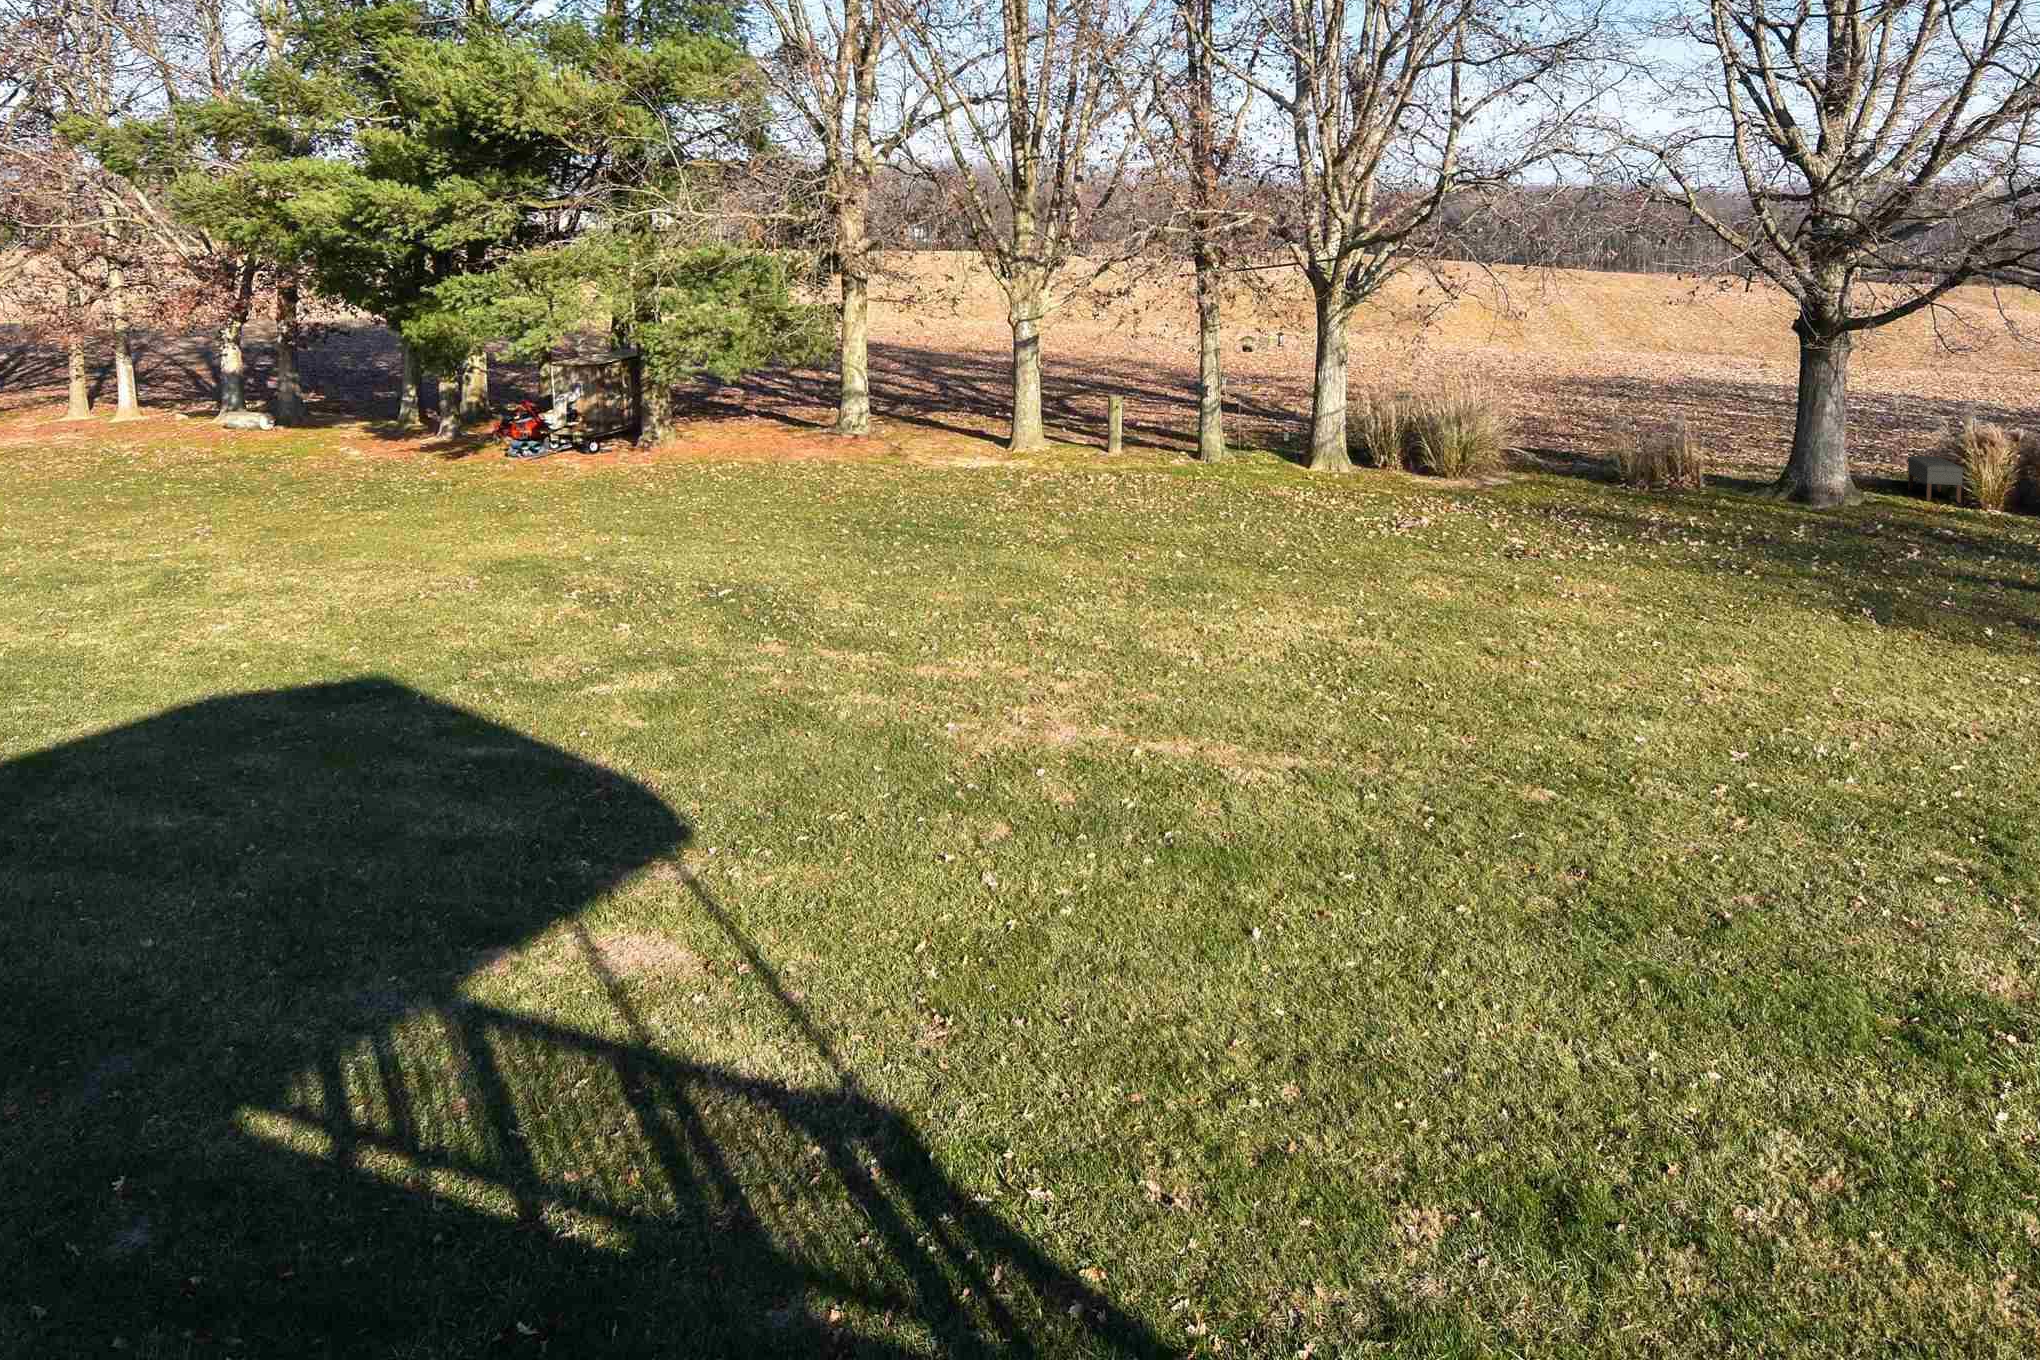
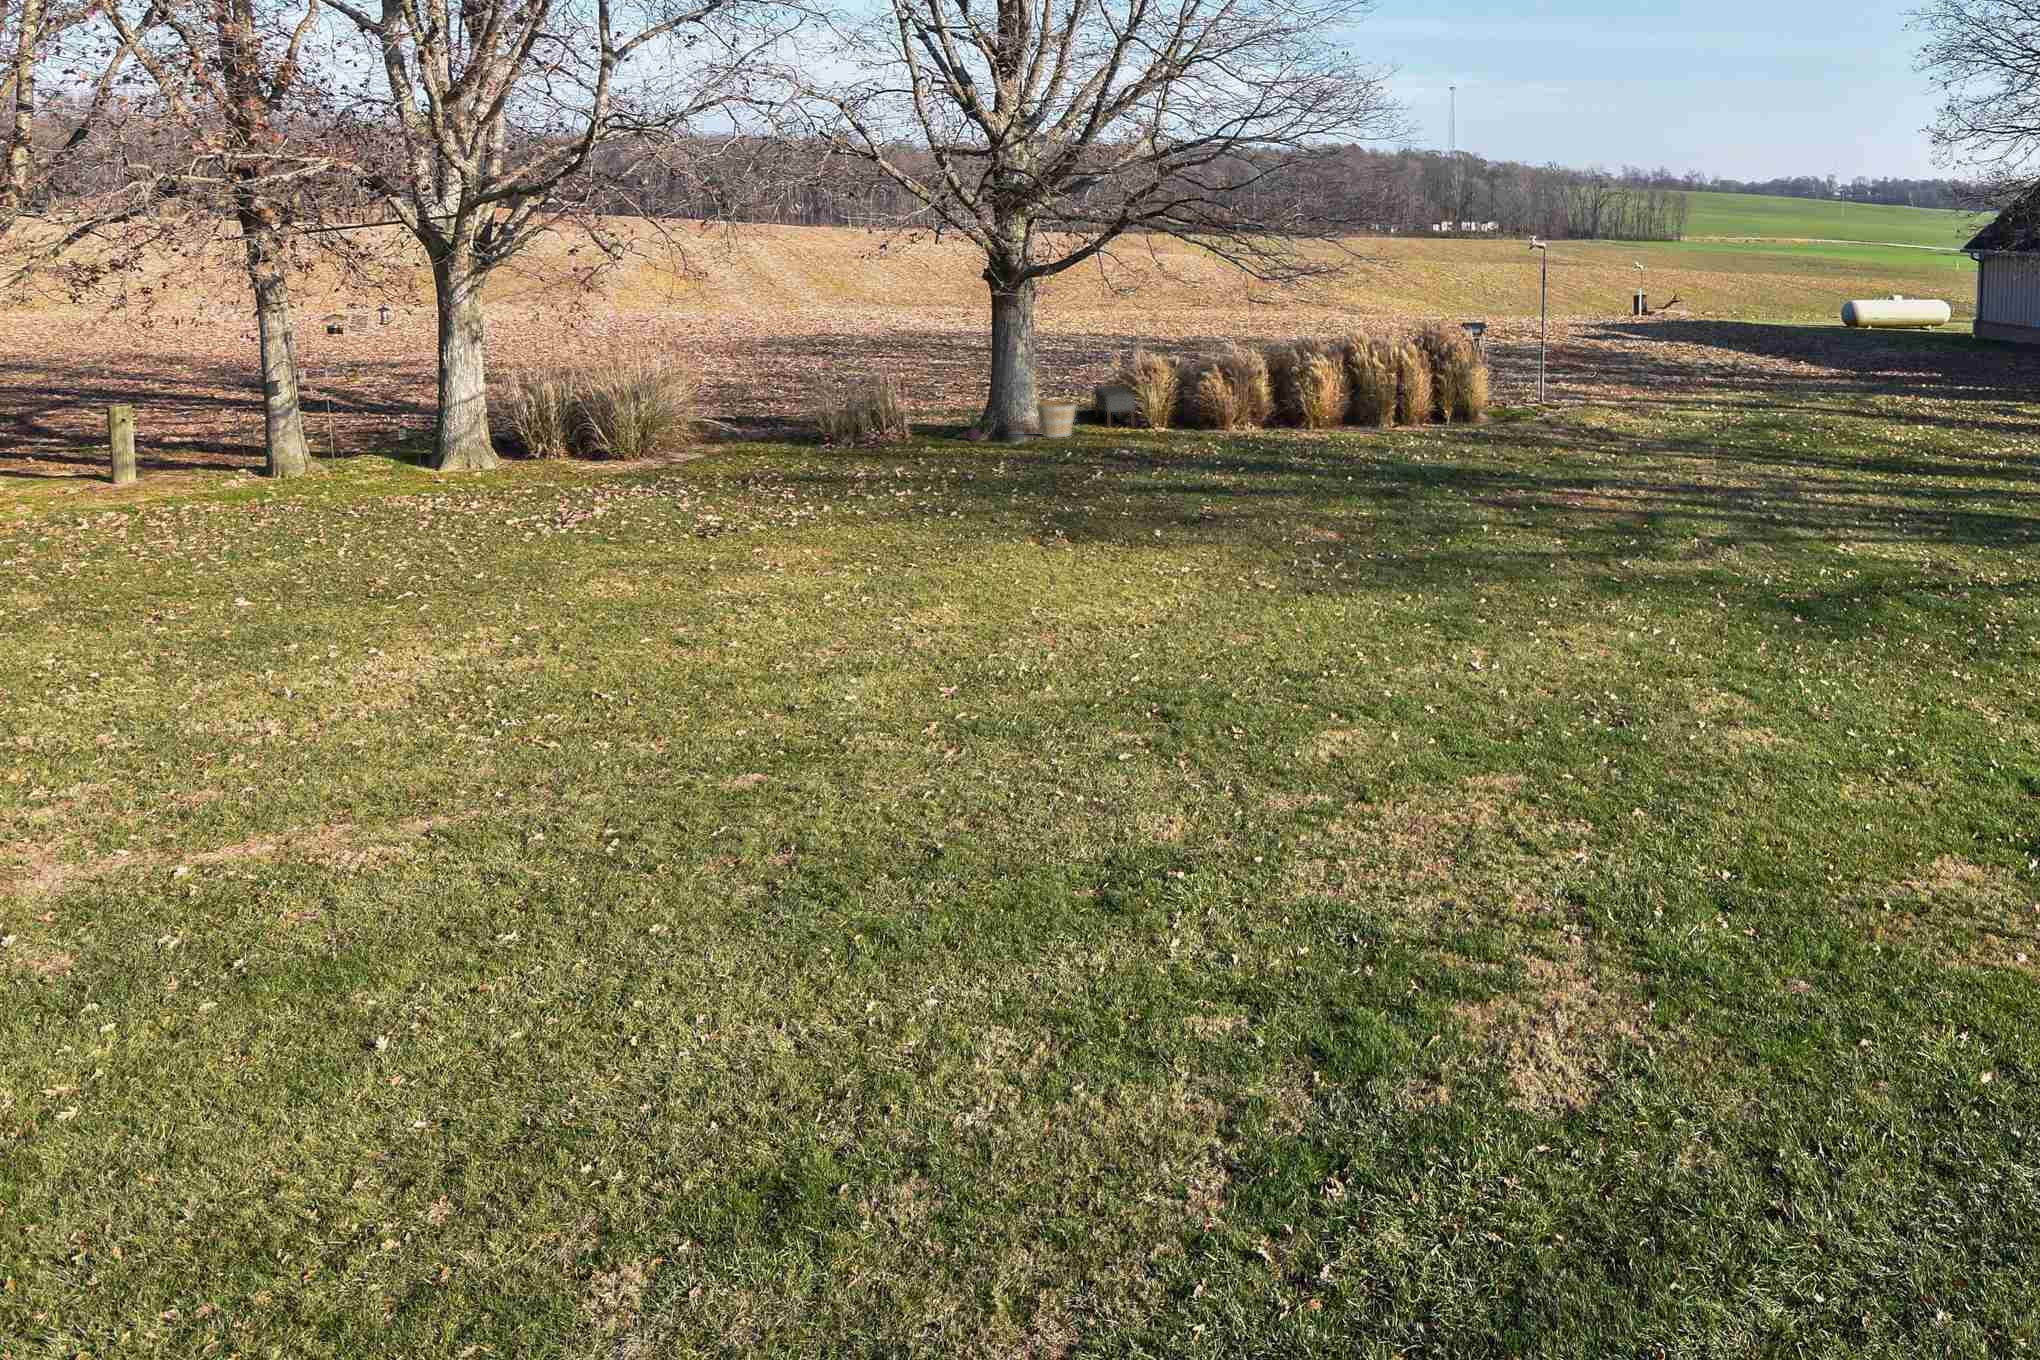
decorative plant: none [1748,456,1796,496] -> present [966,407,980,440]
wooden bucket: none [1842,463,1892,504] -> present [1036,401,1076,438]

